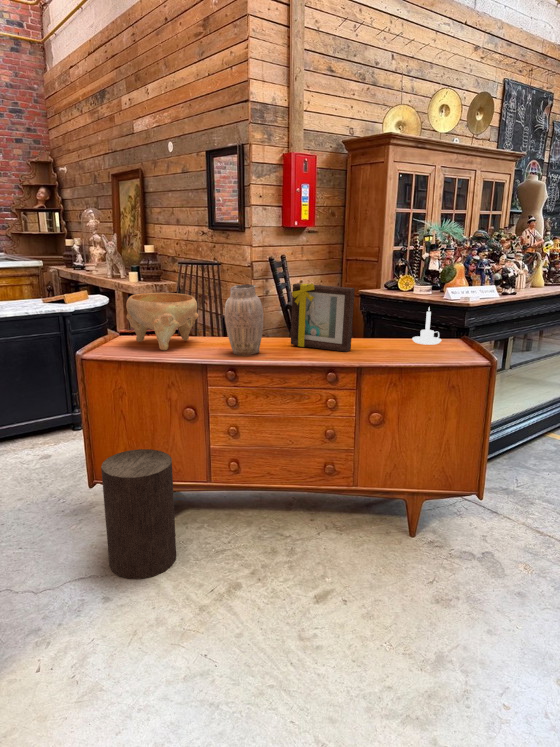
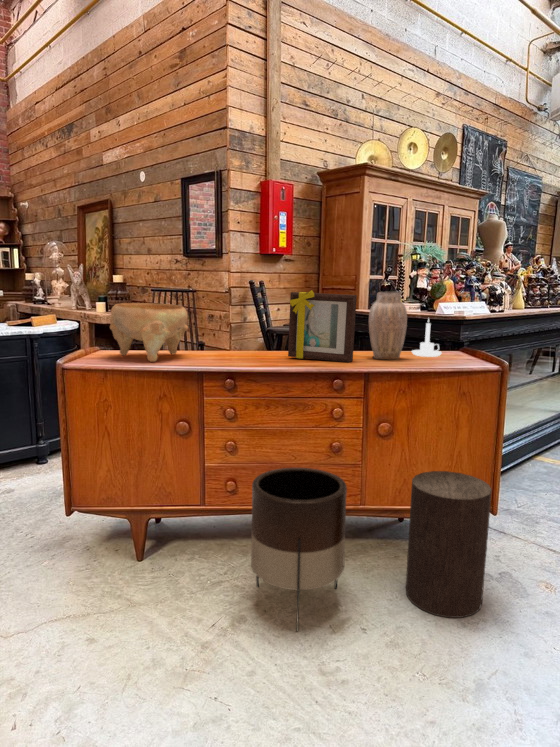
vase: present [225,284,263,355] -> present [369,291,407,359]
stool: present [101,449,176,579] -> present [406,471,492,618]
planter: none [248,451,334,597] -> present [251,468,347,632]

